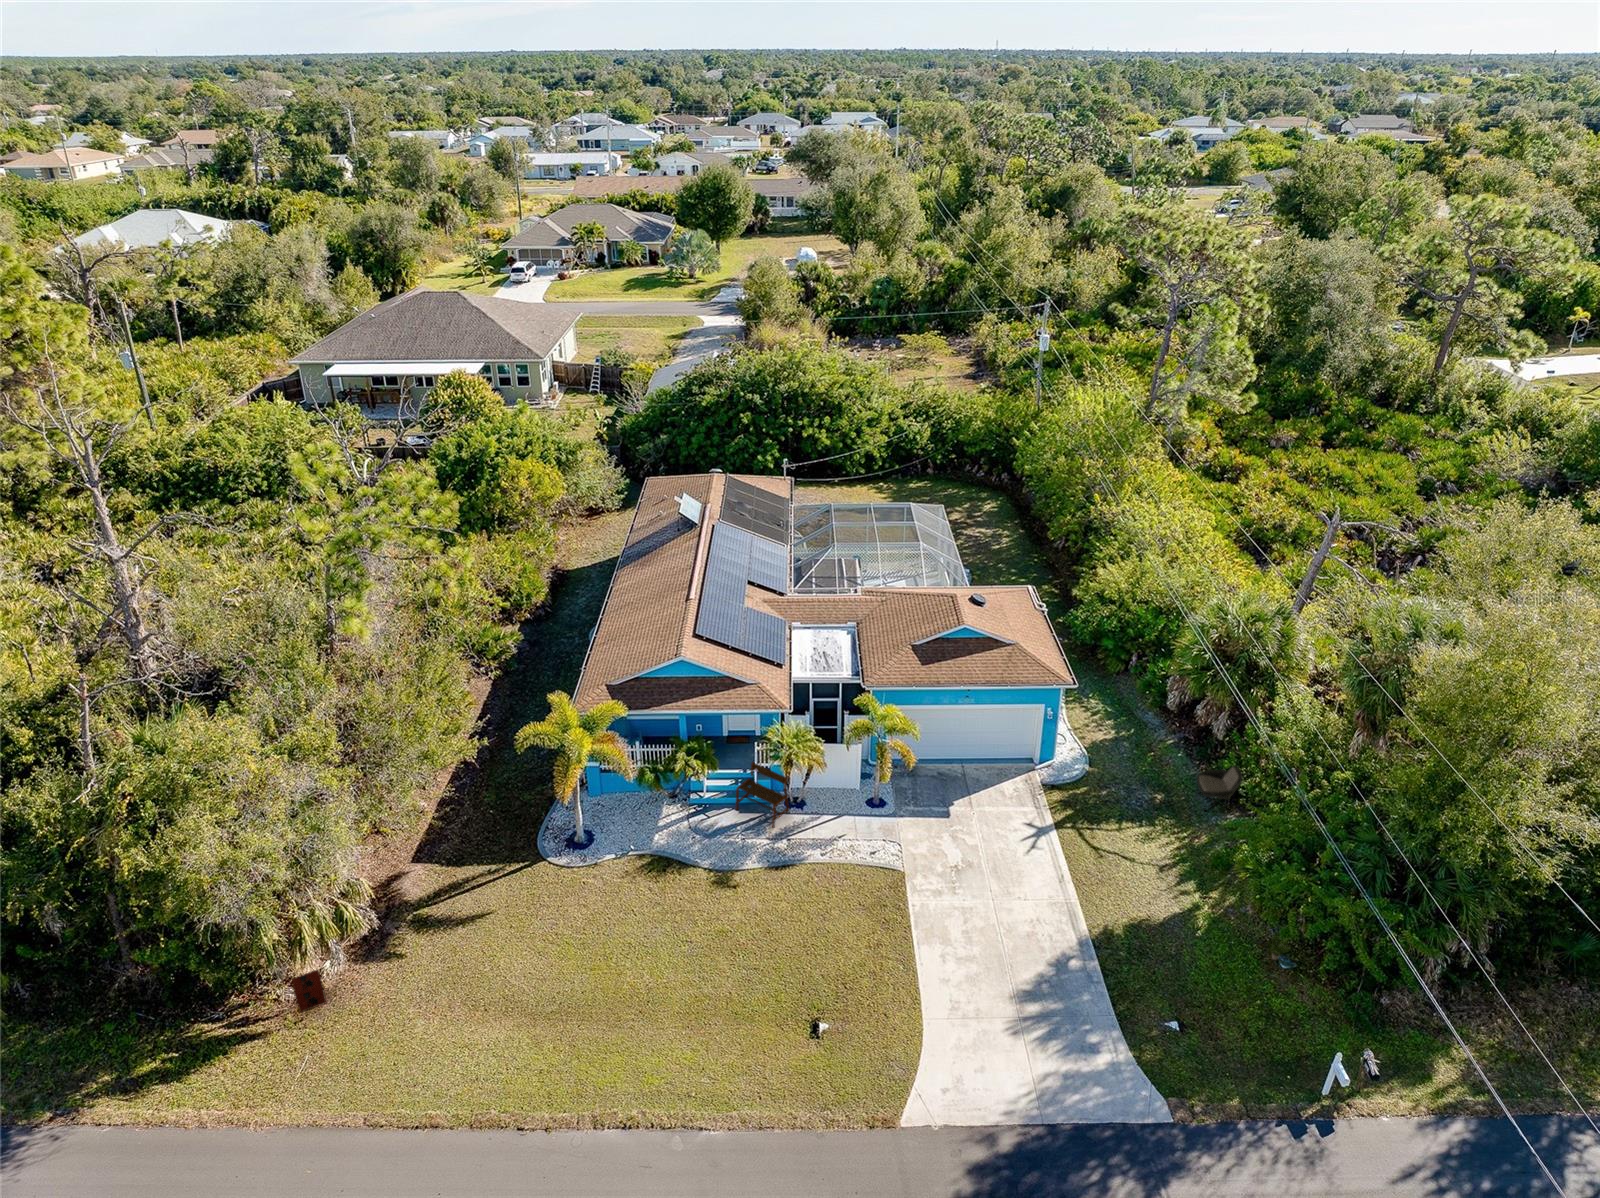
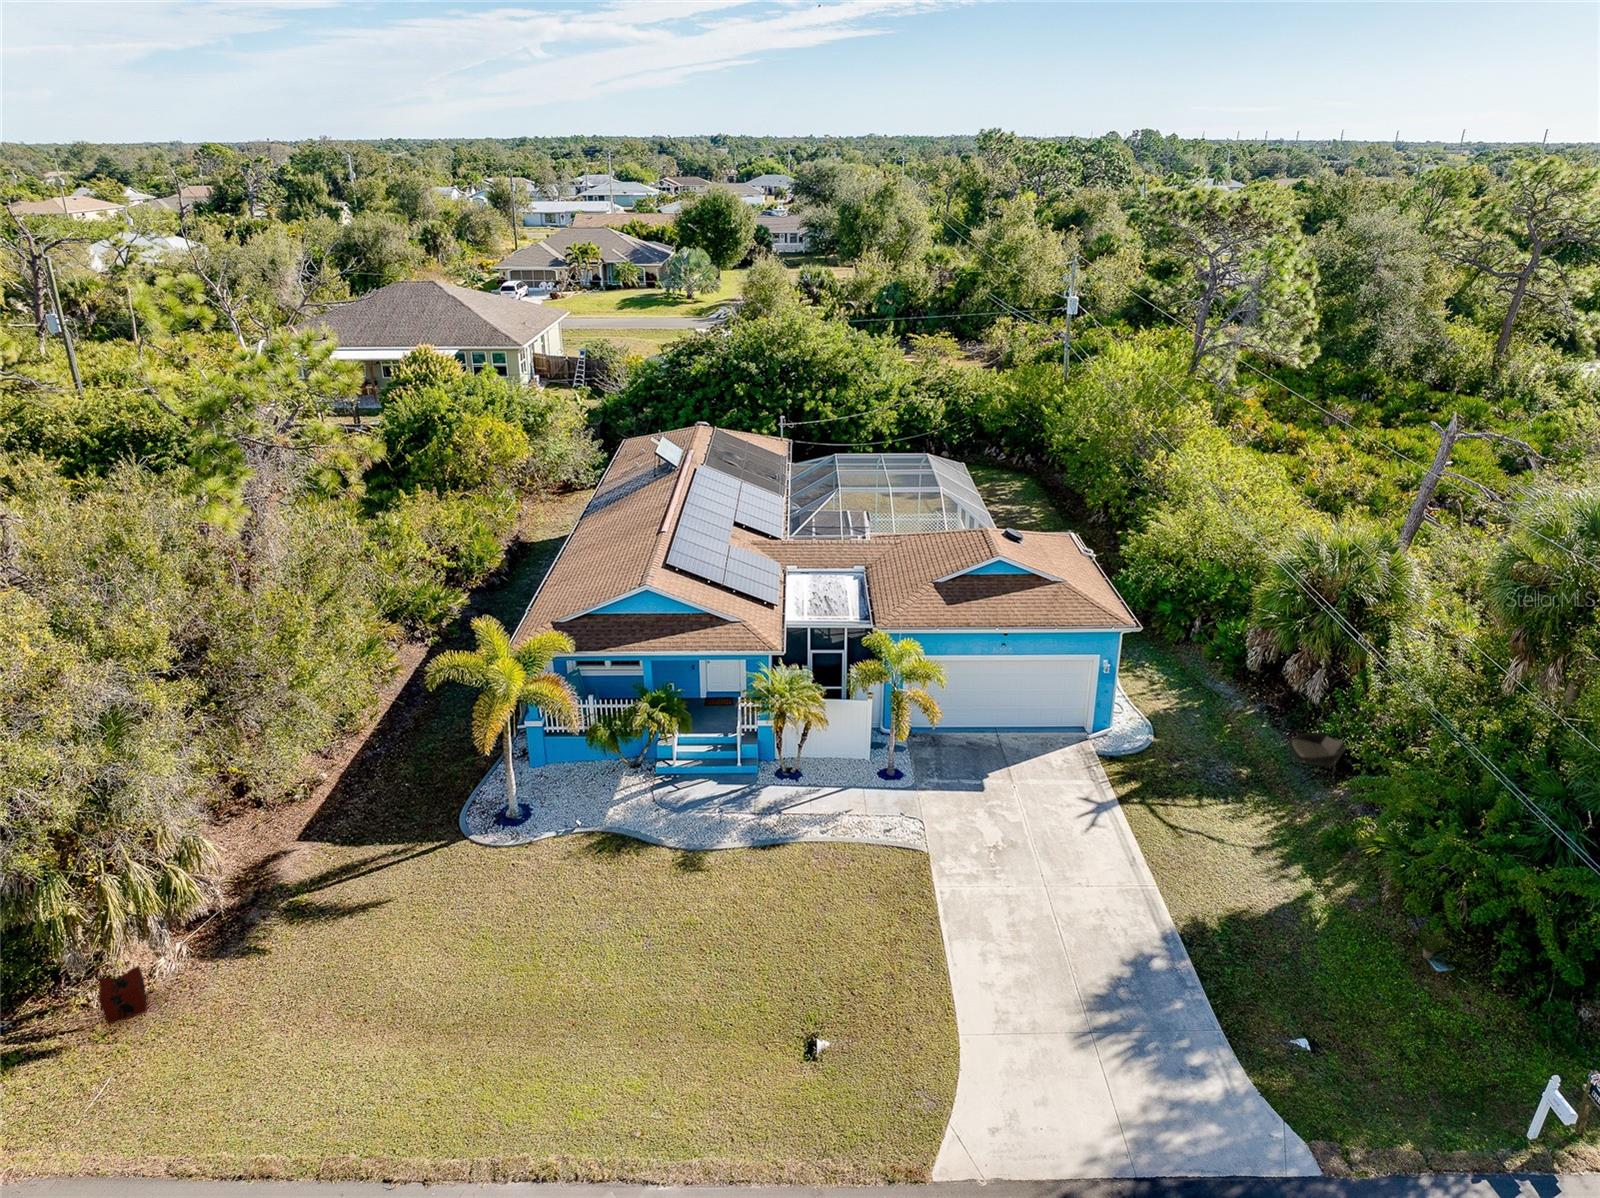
bench: present [736,762,789,828] -> none [713,720,781,802]

